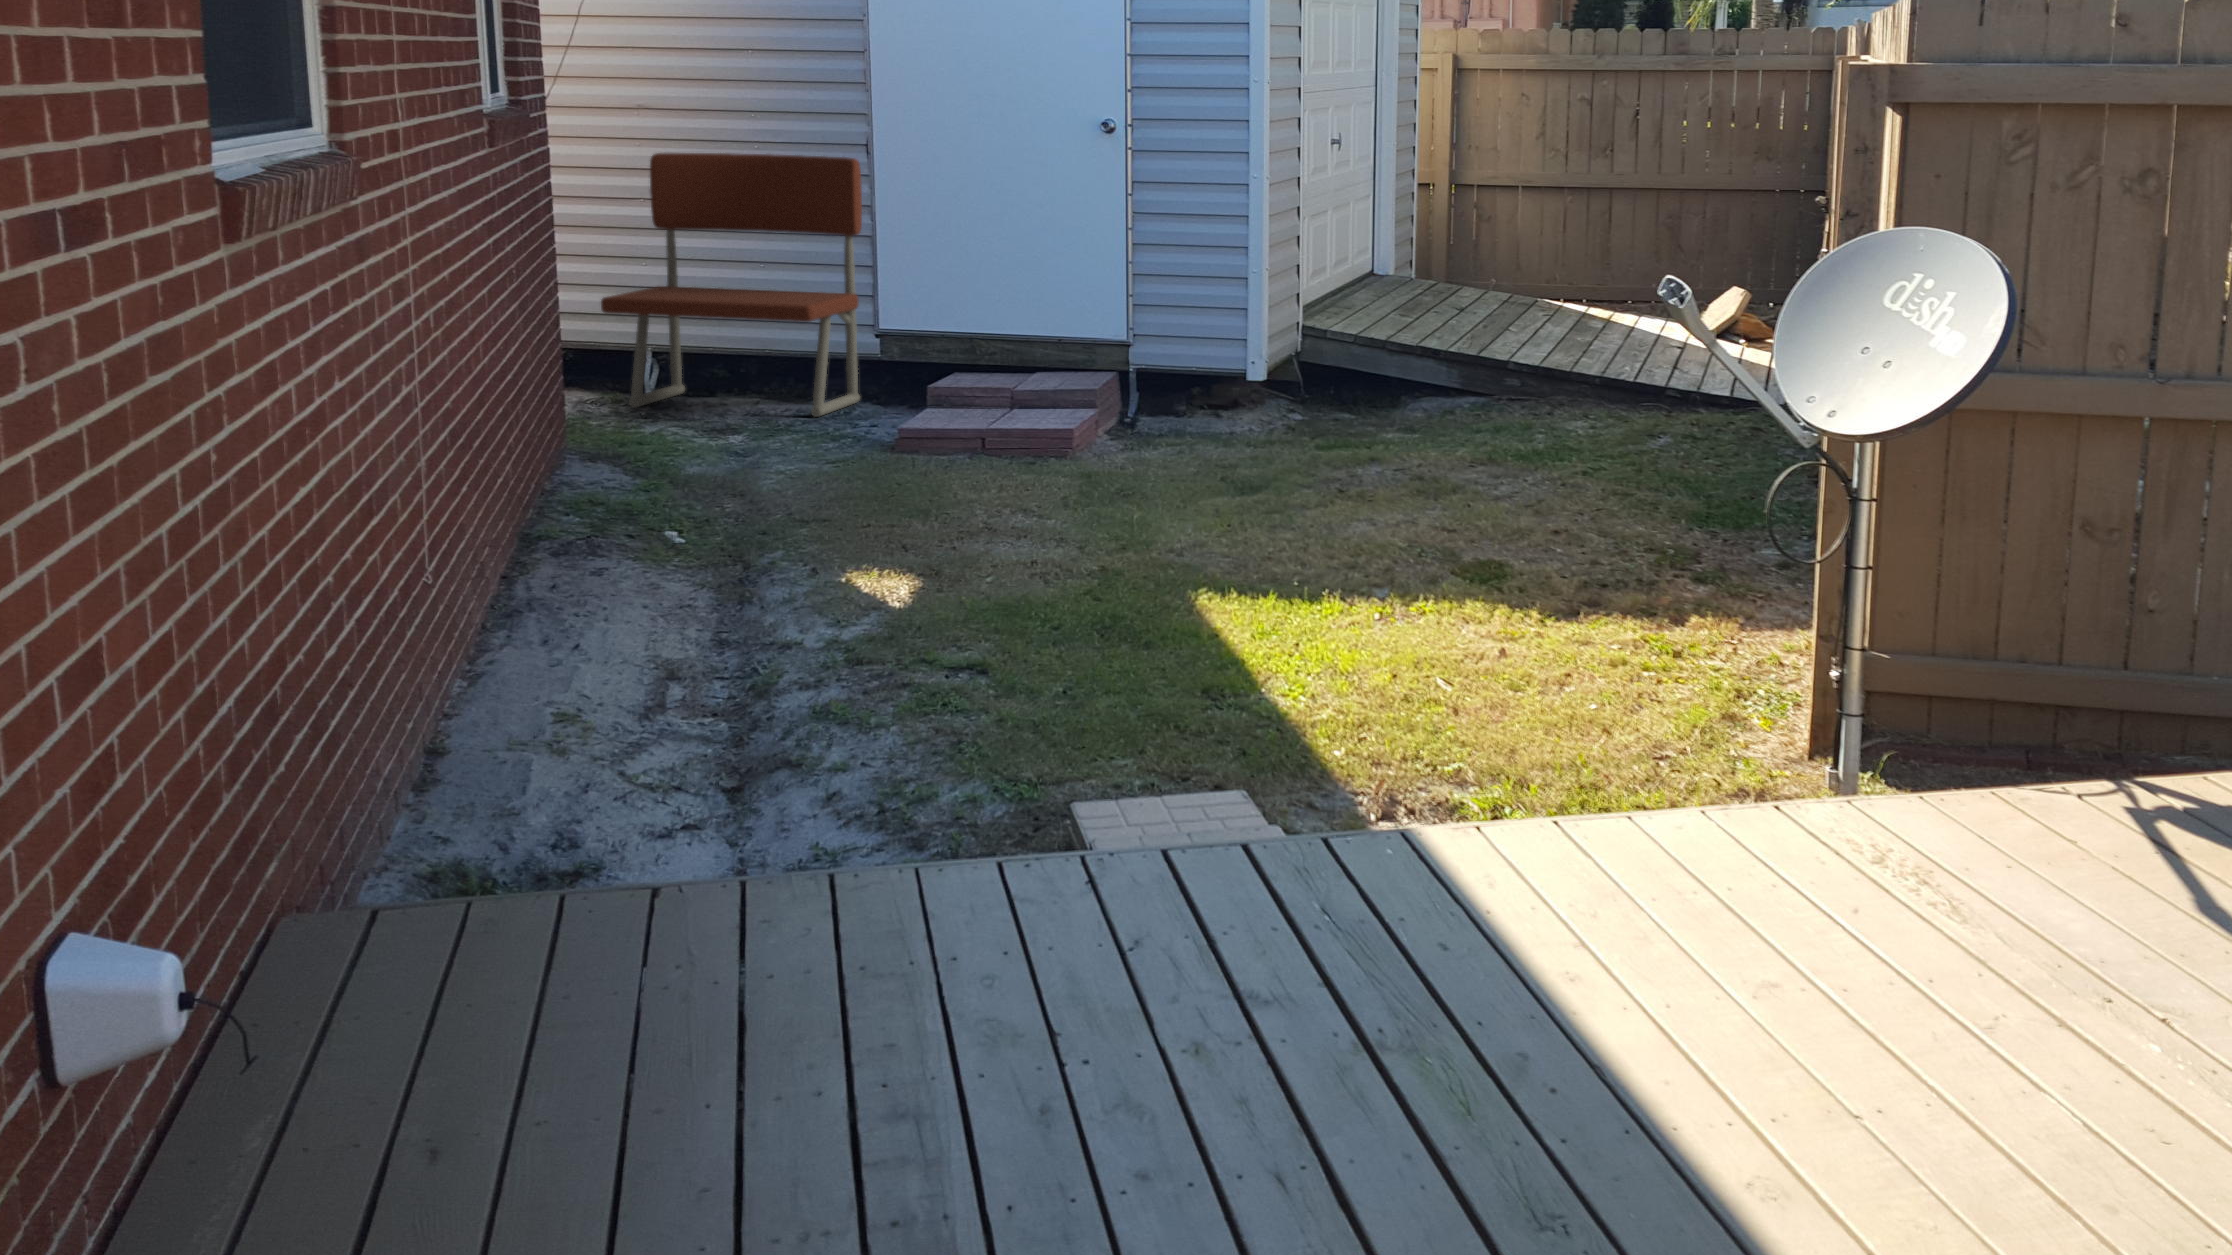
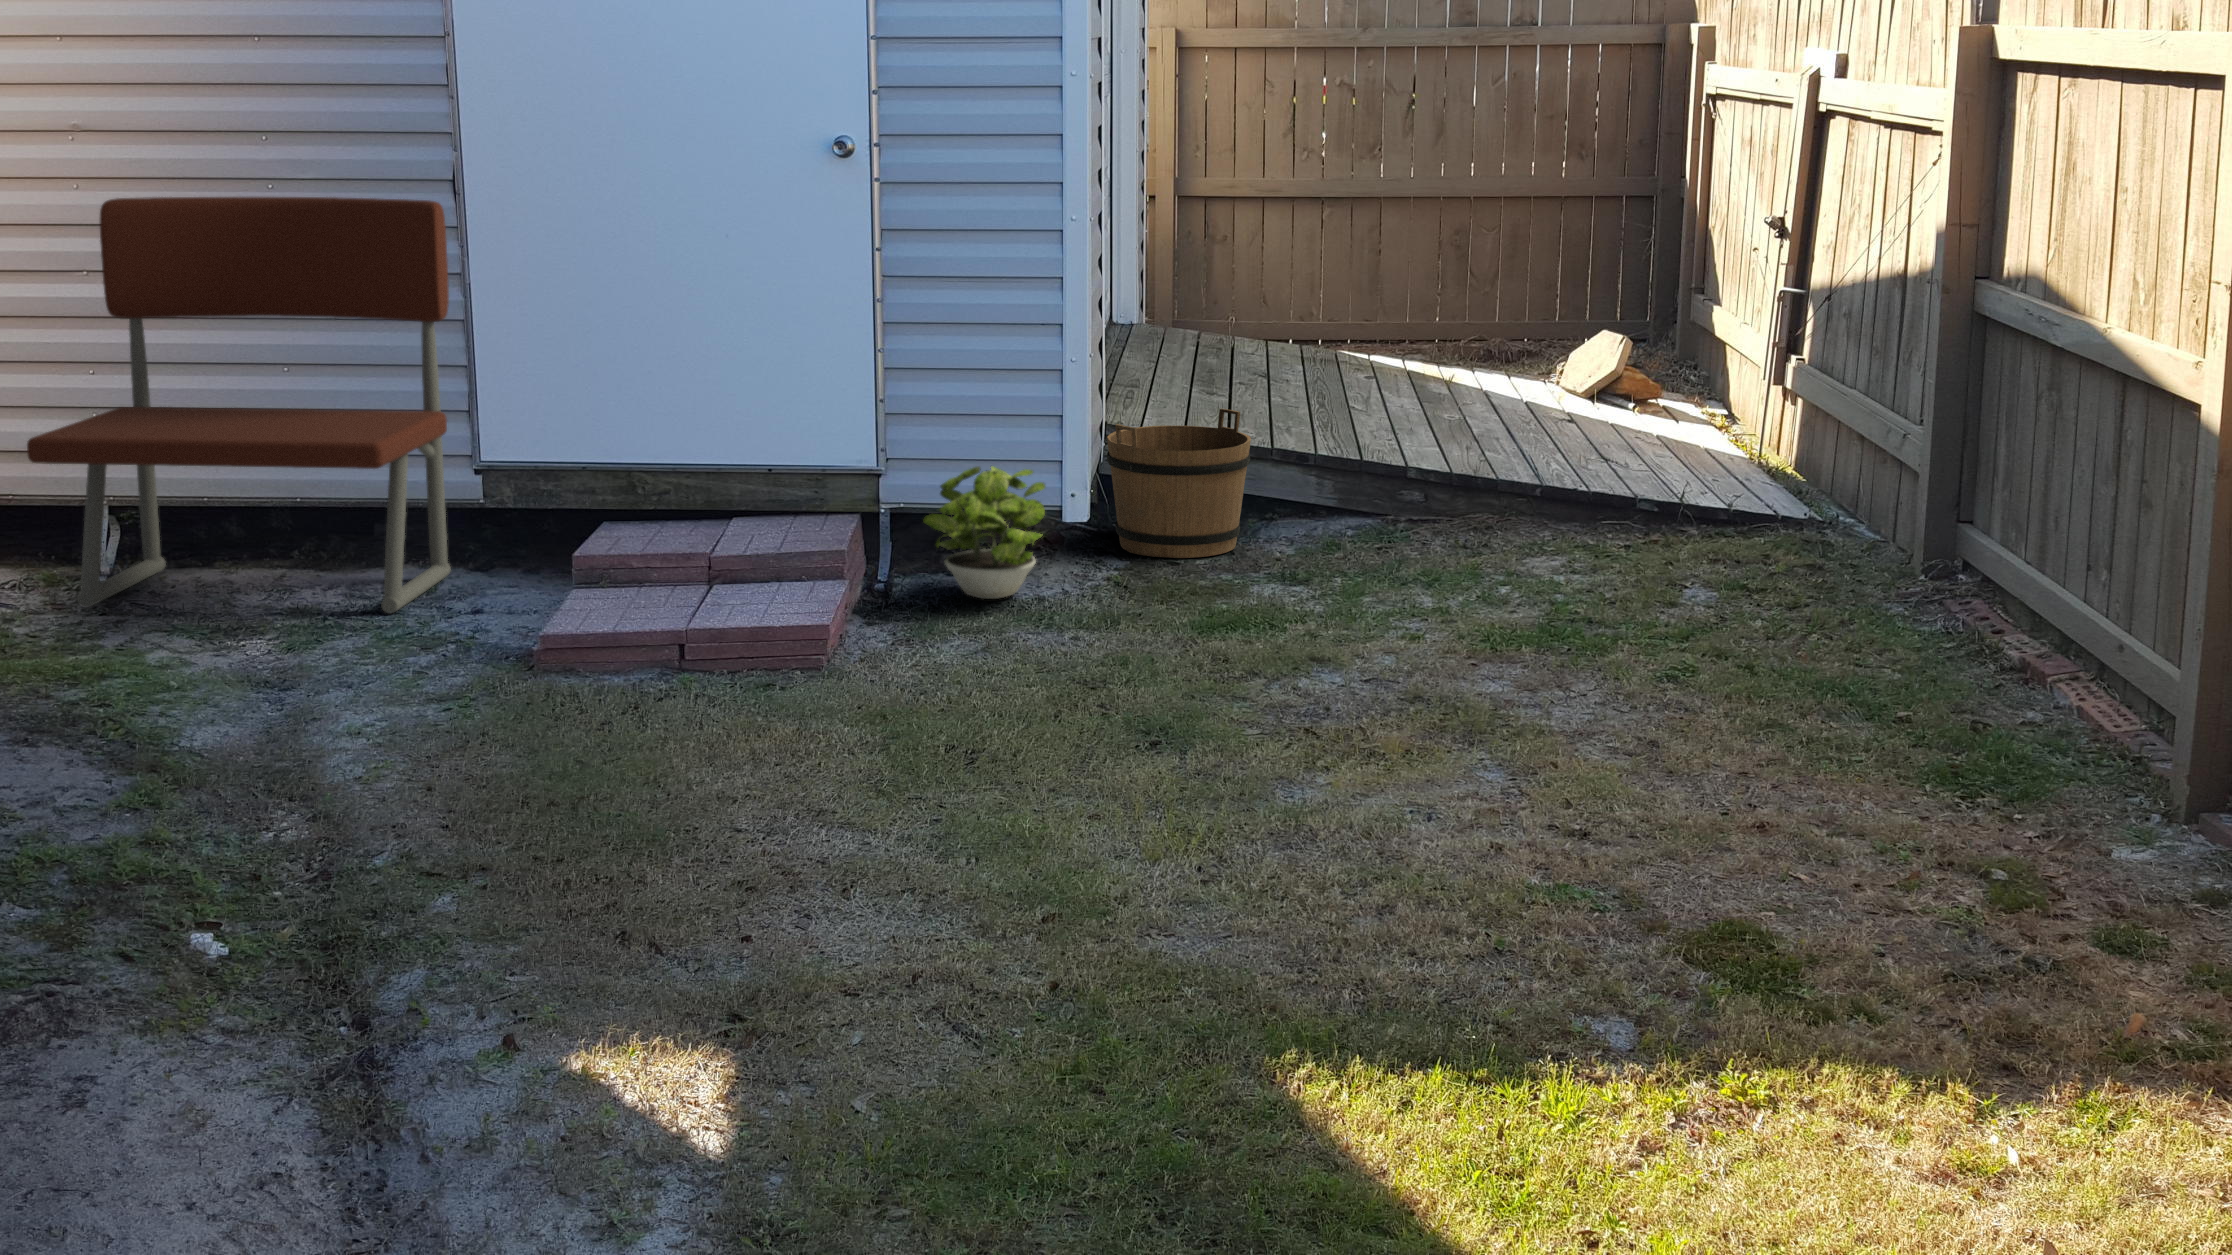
bucket: none [1293,316,1390,412] -> present [1107,409,1251,558]
potted plant: none [1151,336,1234,425] -> present [923,466,1045,599]

